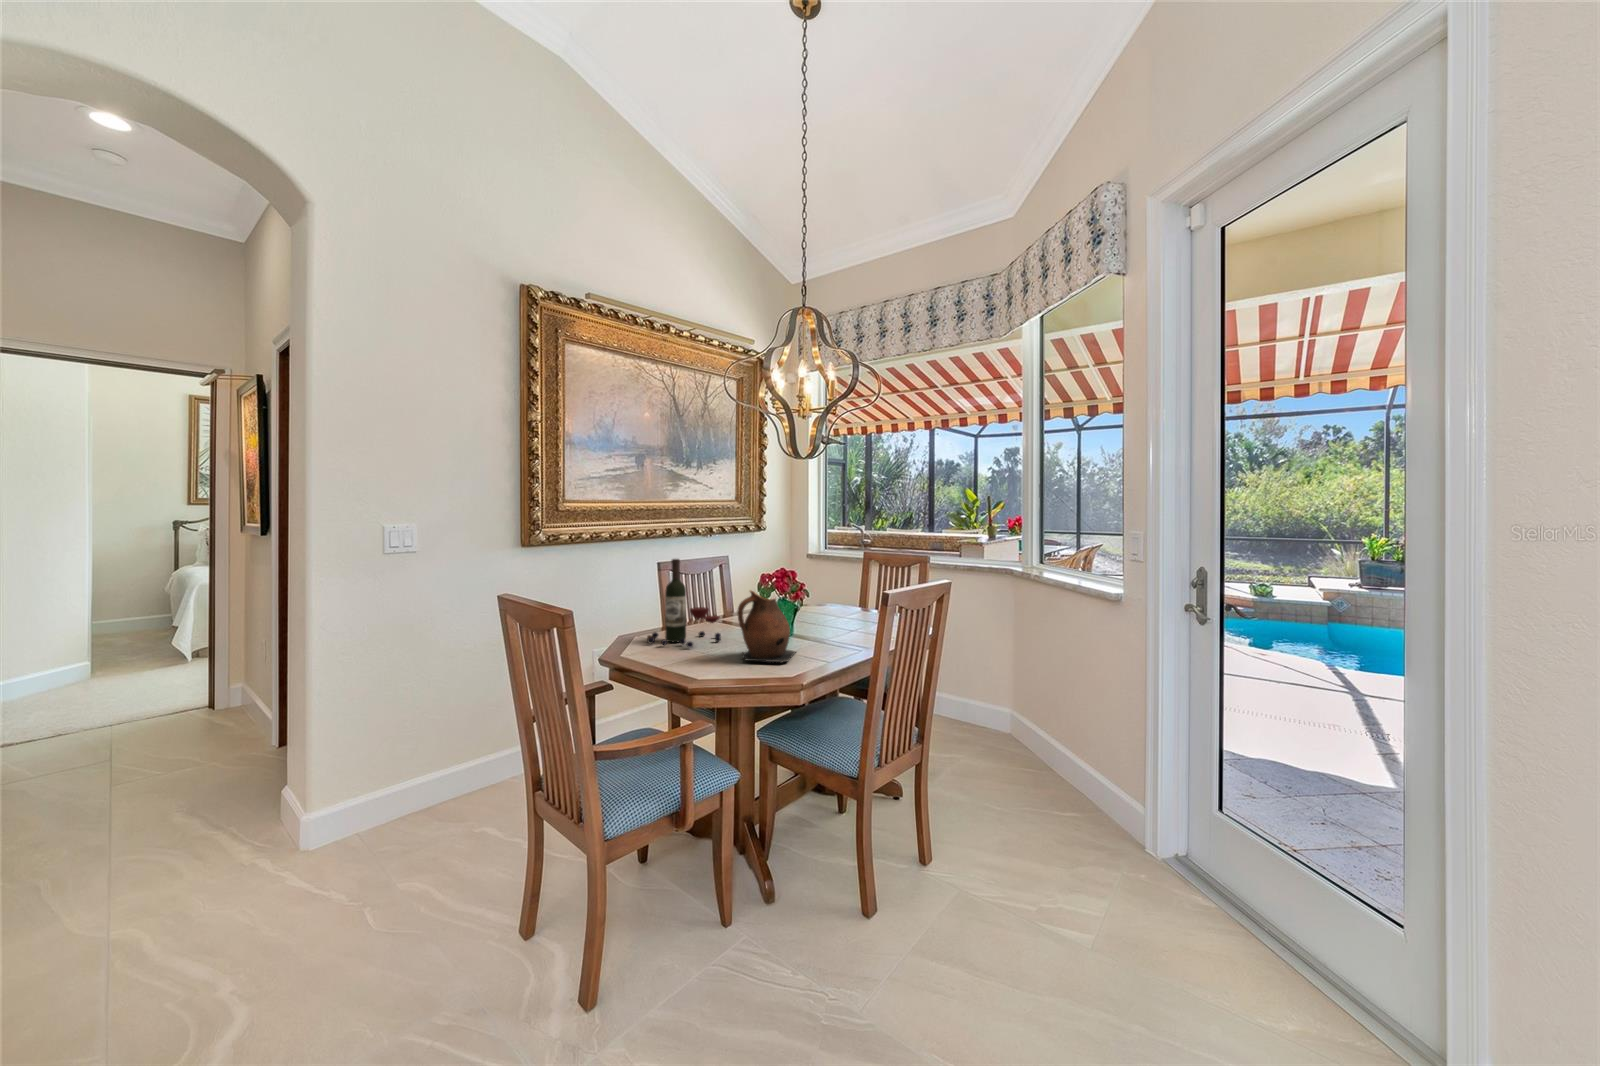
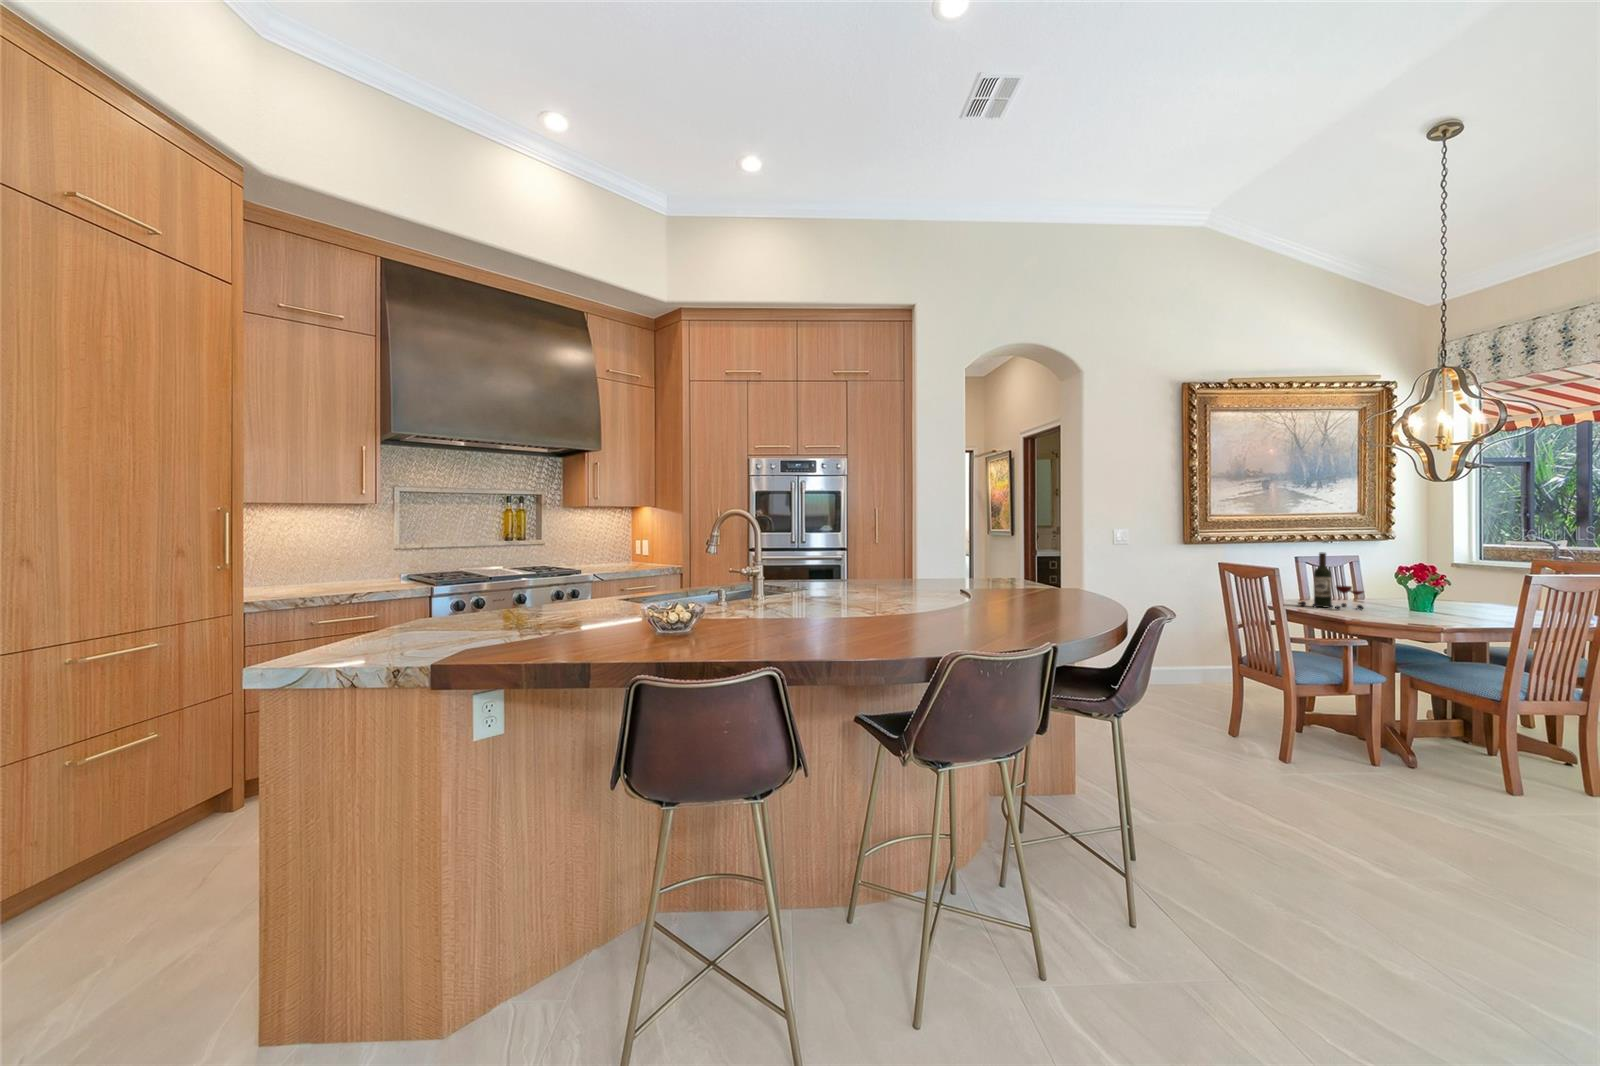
ceramic pitcher: present [737,591,796,663] -> none [1384,572,1440,620]

